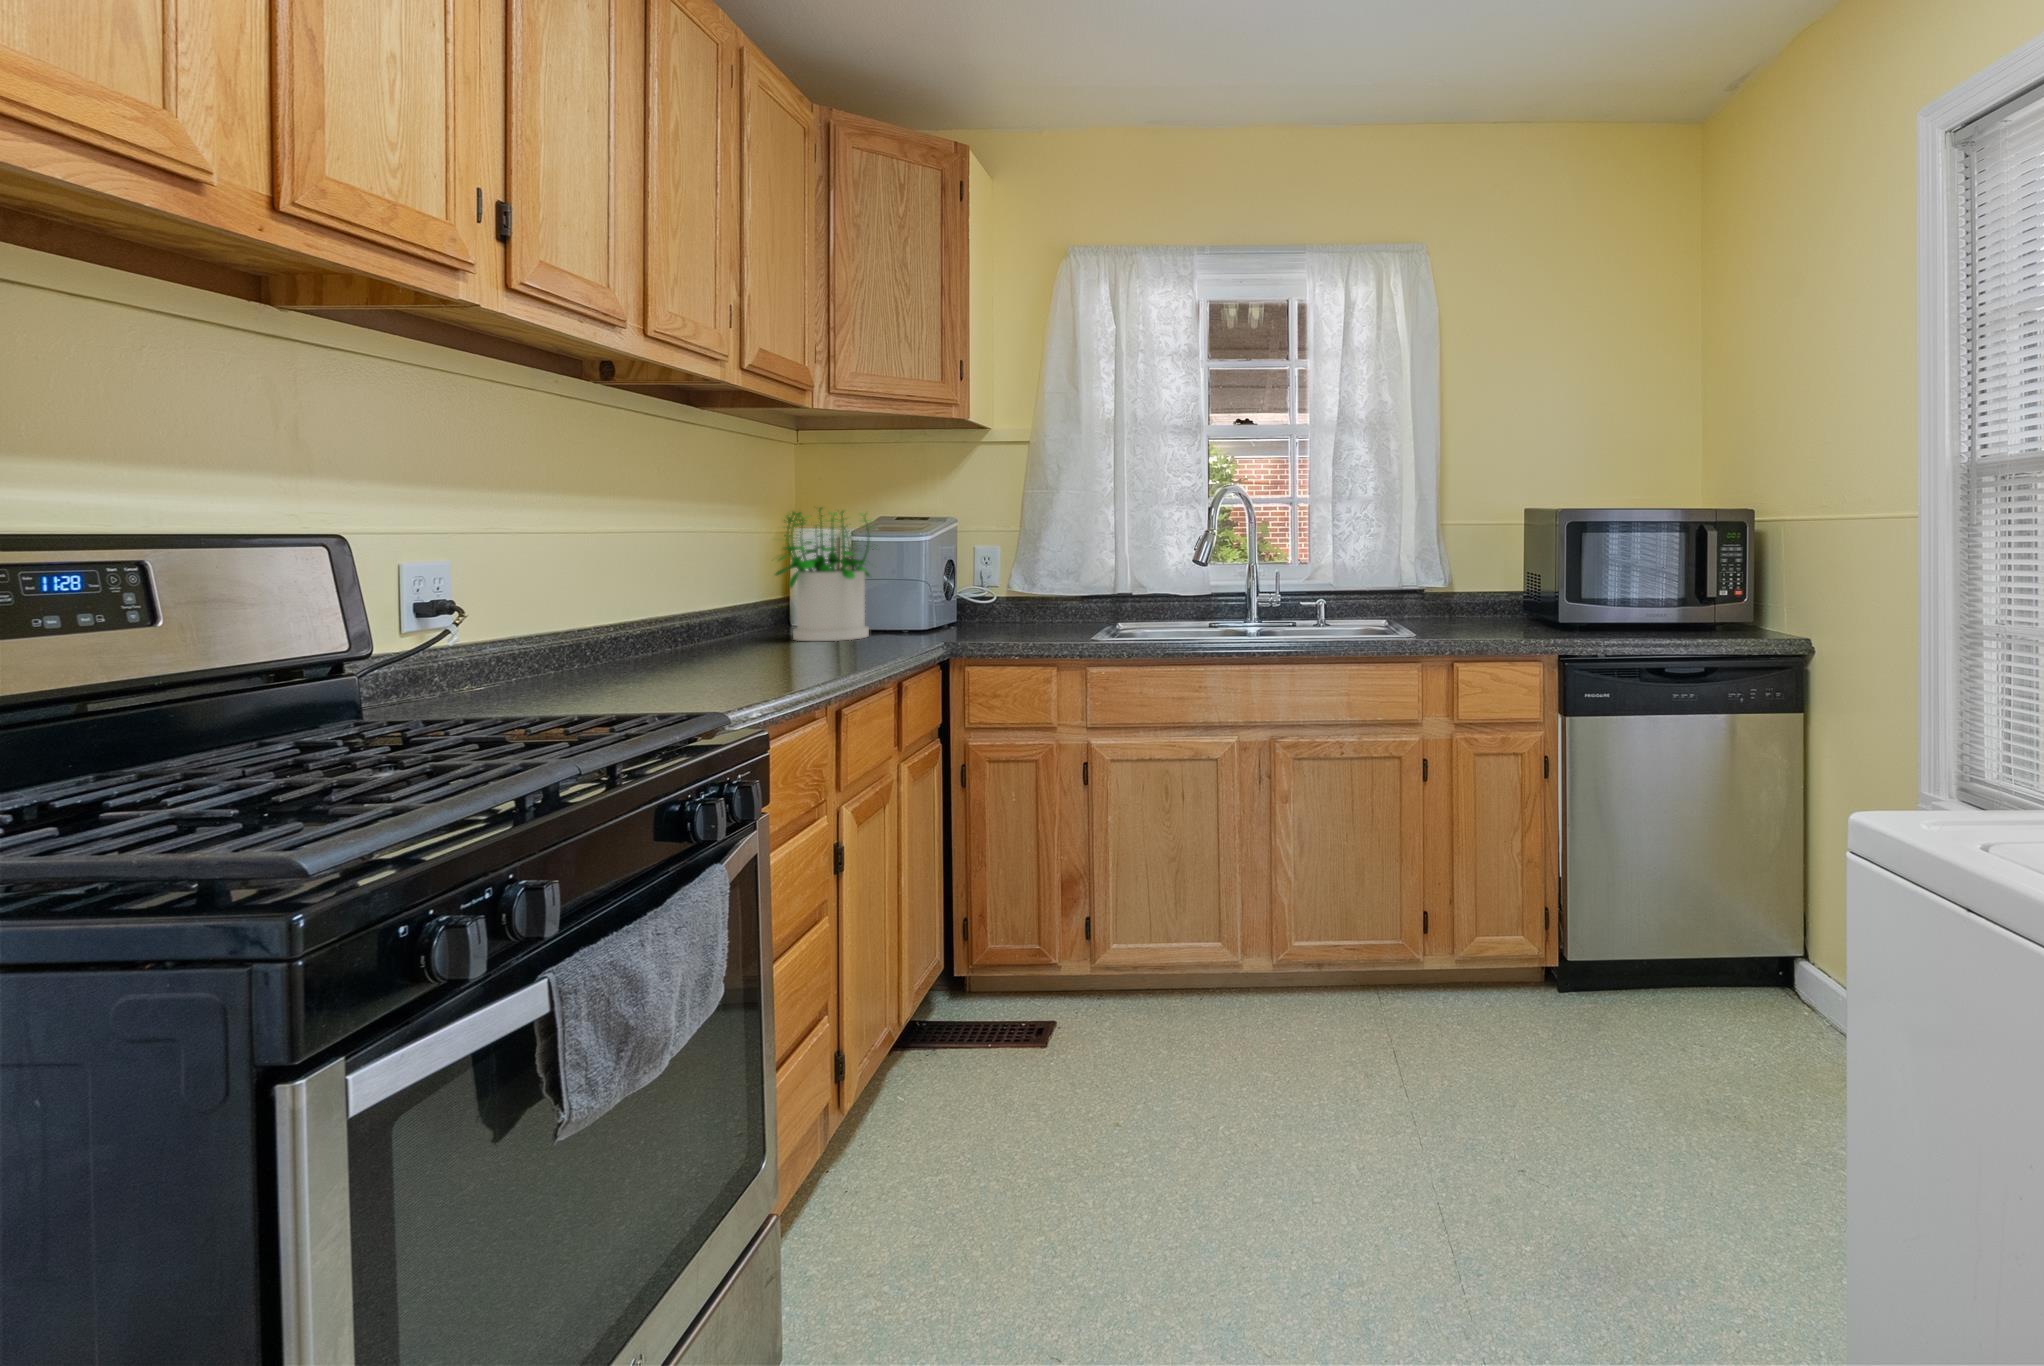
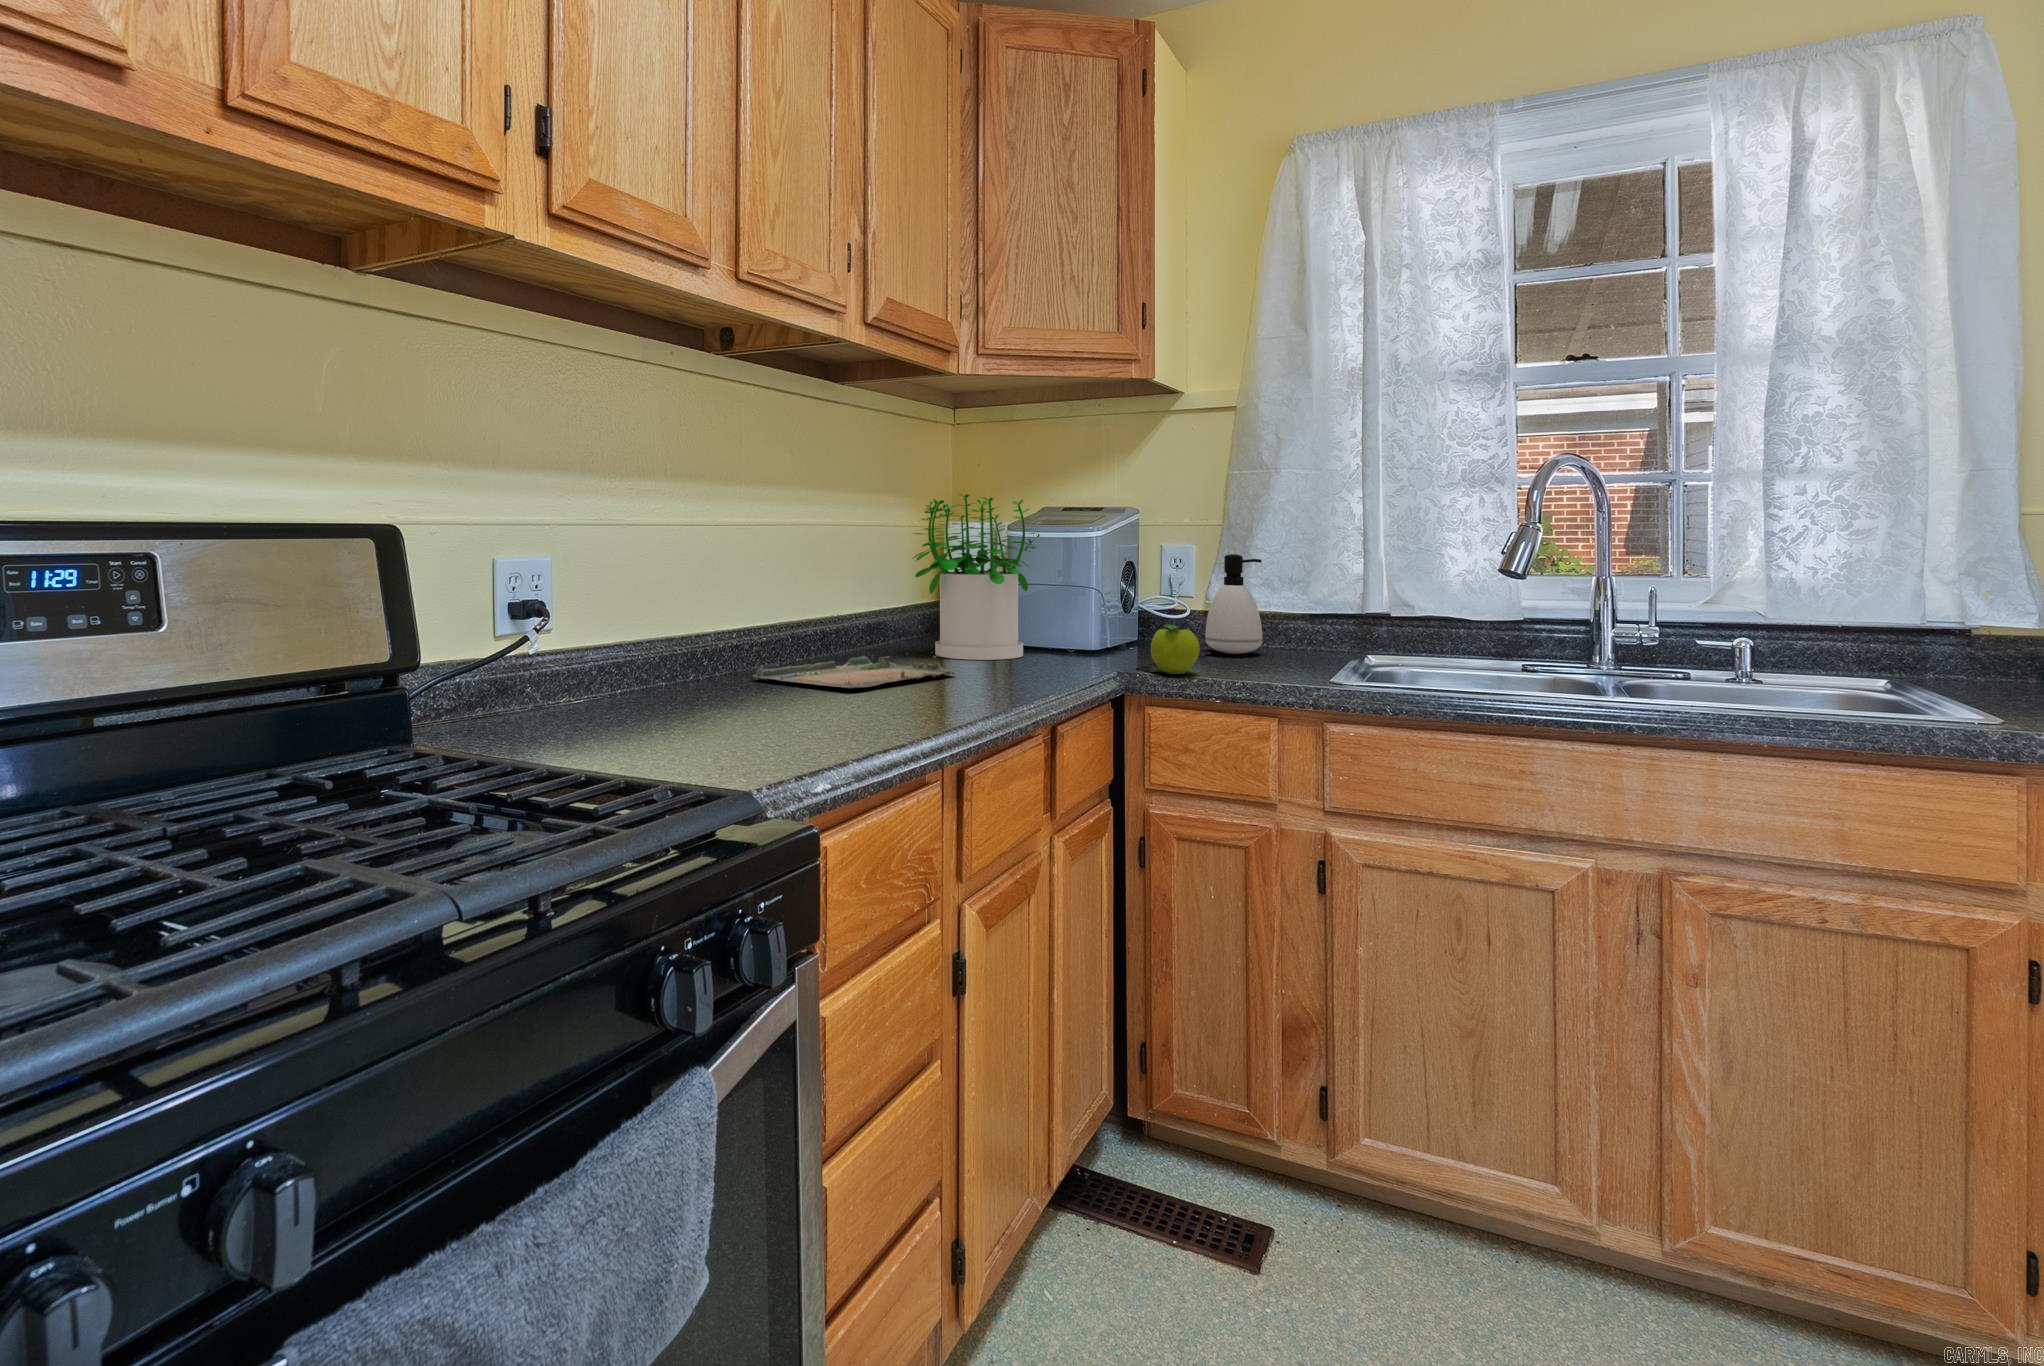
soap dispenser: none [1008,554,1048,627] -> present [1205,554,1262,654]
fruit: none [970,605,1005,642] -> present [1151,623,1200,674]
tray: none [635,634,820,665] -> present [753,652,955,688]

